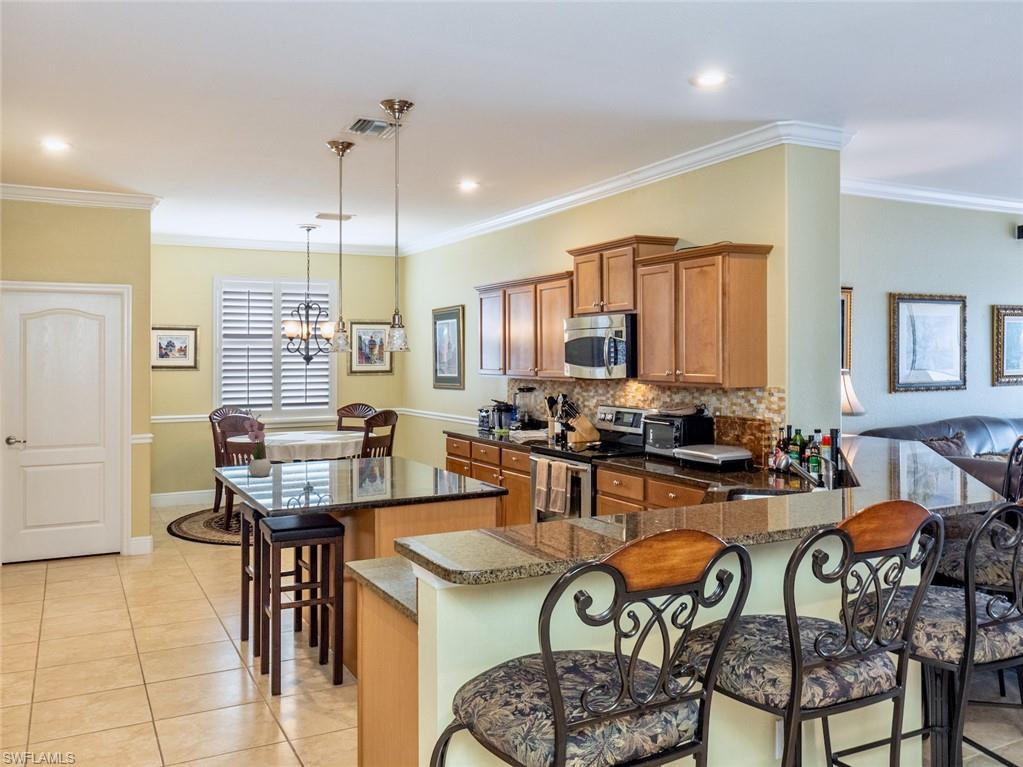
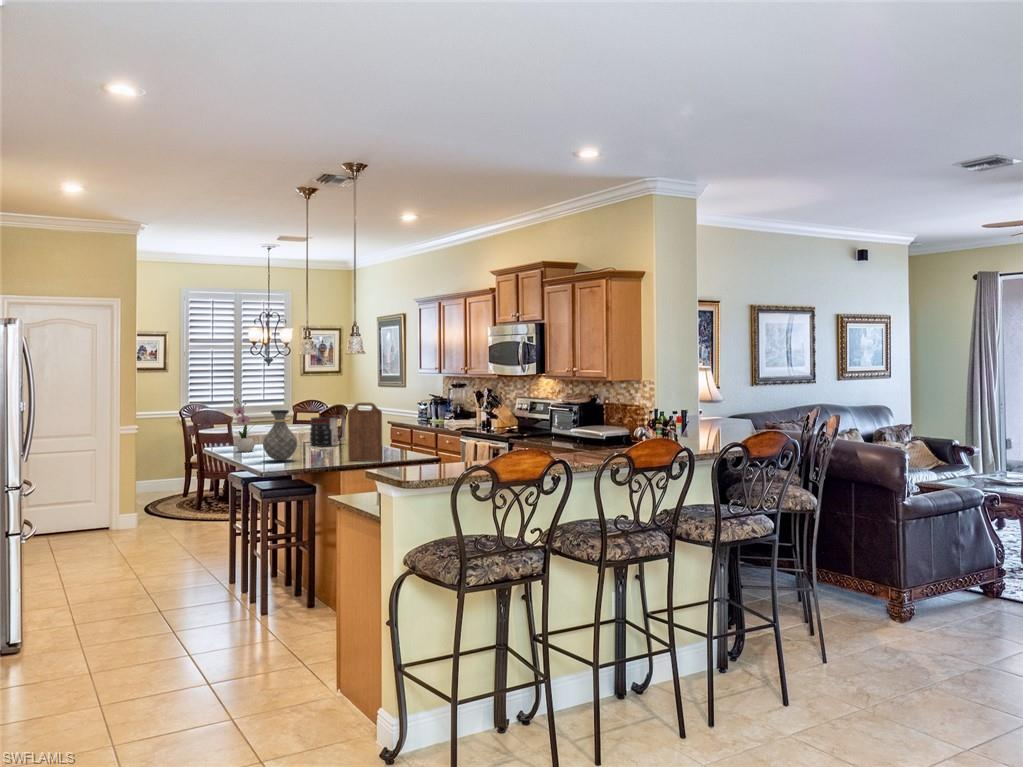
cutting board: none [386,417,431,495] -> present [348,402,382,461]
vase: none [274,426,320,494] -> present [263,410,297,461]
mug: none [344,429,388,469] -> present [310,415,346,447]

